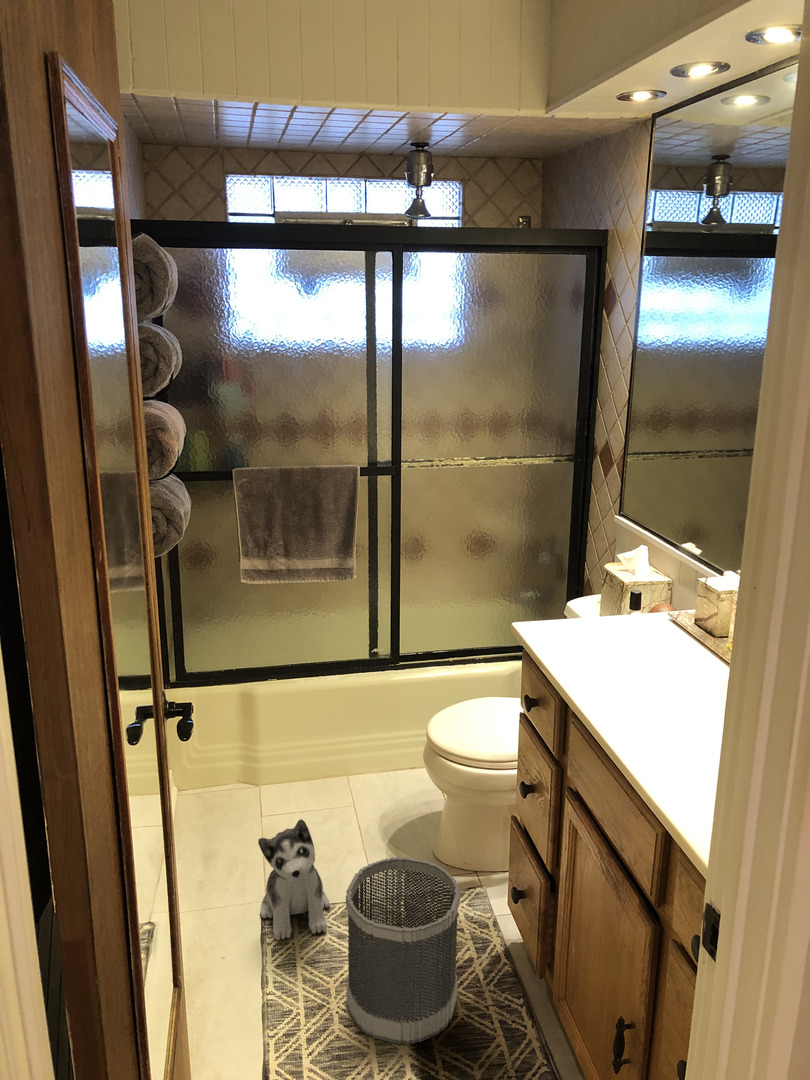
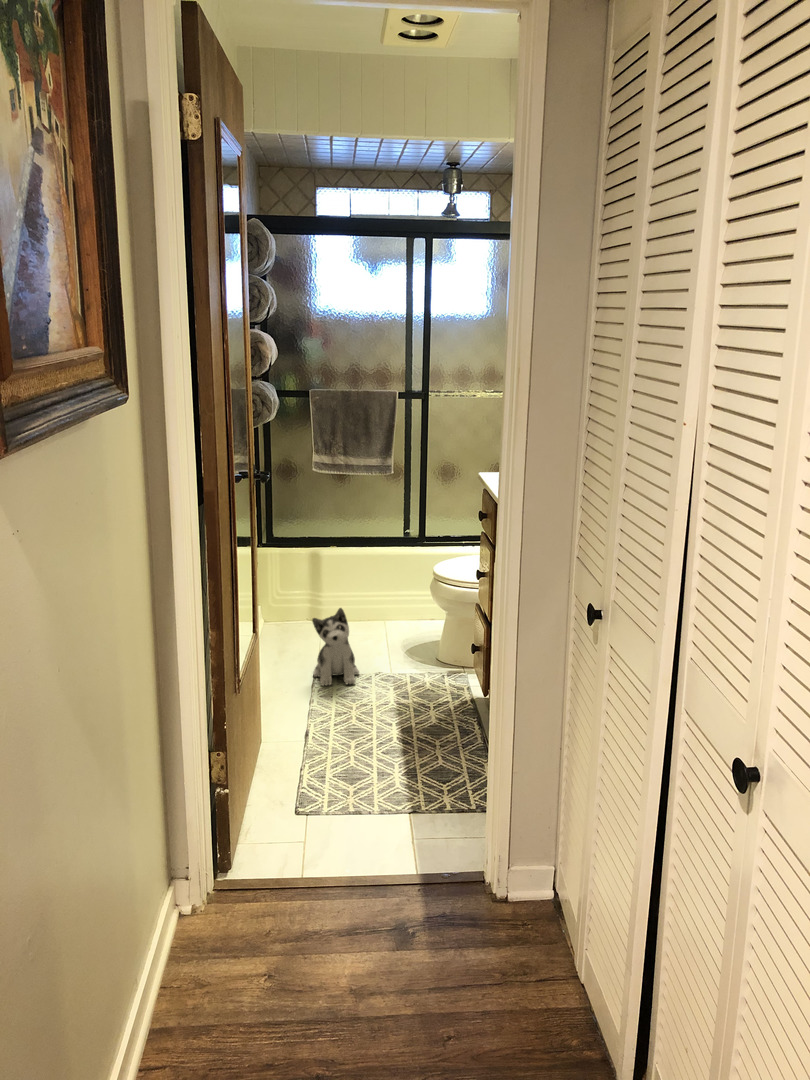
wastebasket: present [346,857,460,1045] -> none [362,625,436,731]

